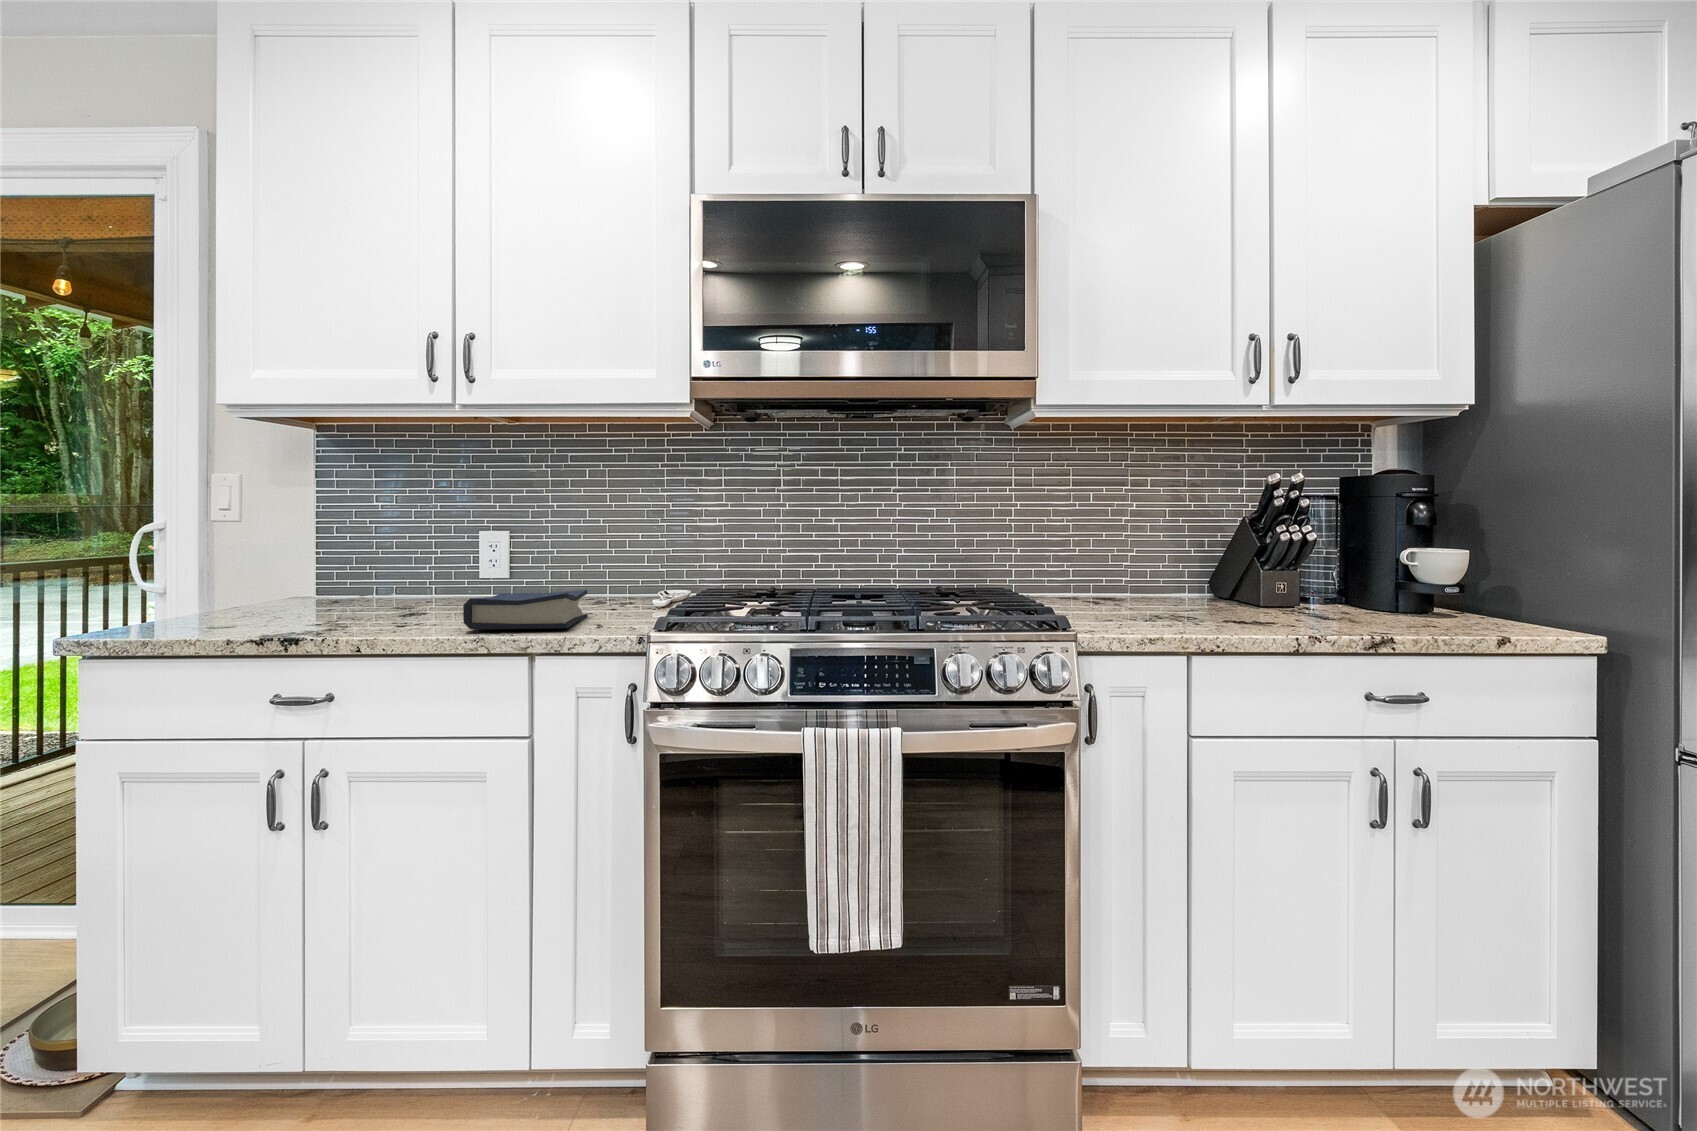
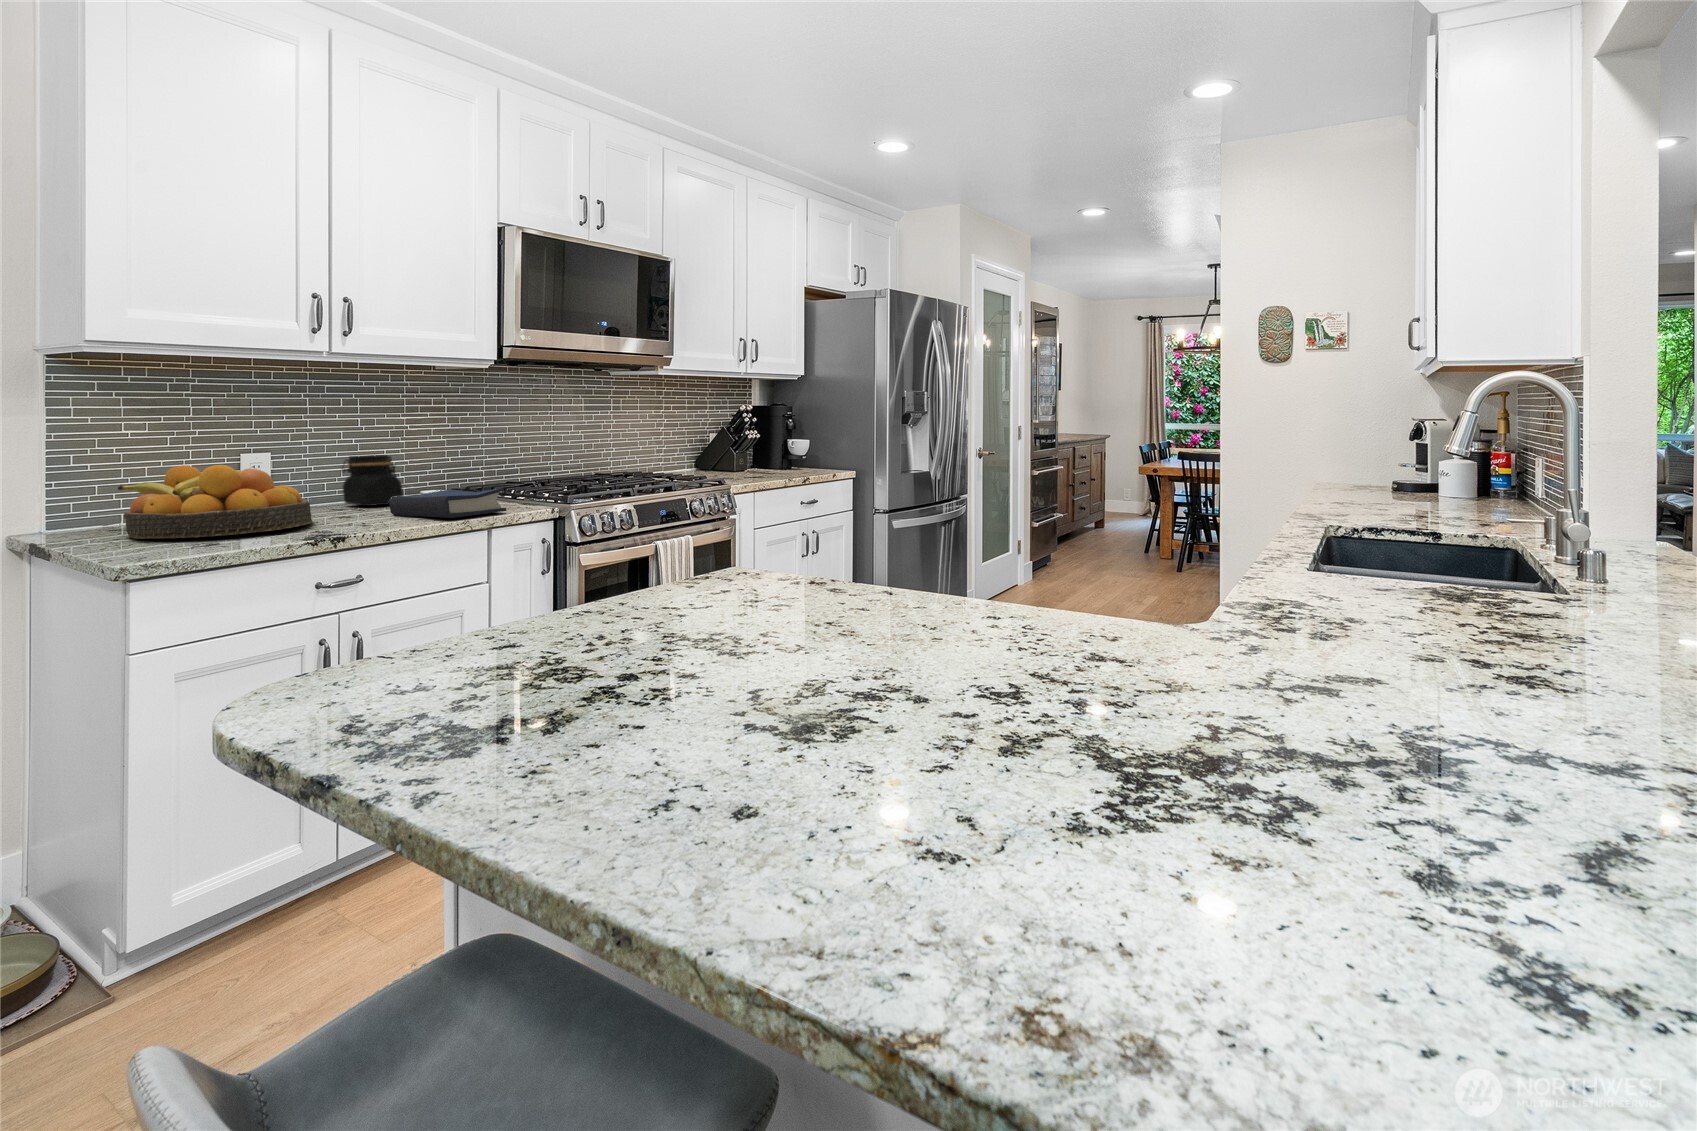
jar: none [544,539,616,603] -> present [342,455,403,506]
fruit bowl: none [241,542,423,621] -> present [118,465,312,539]

